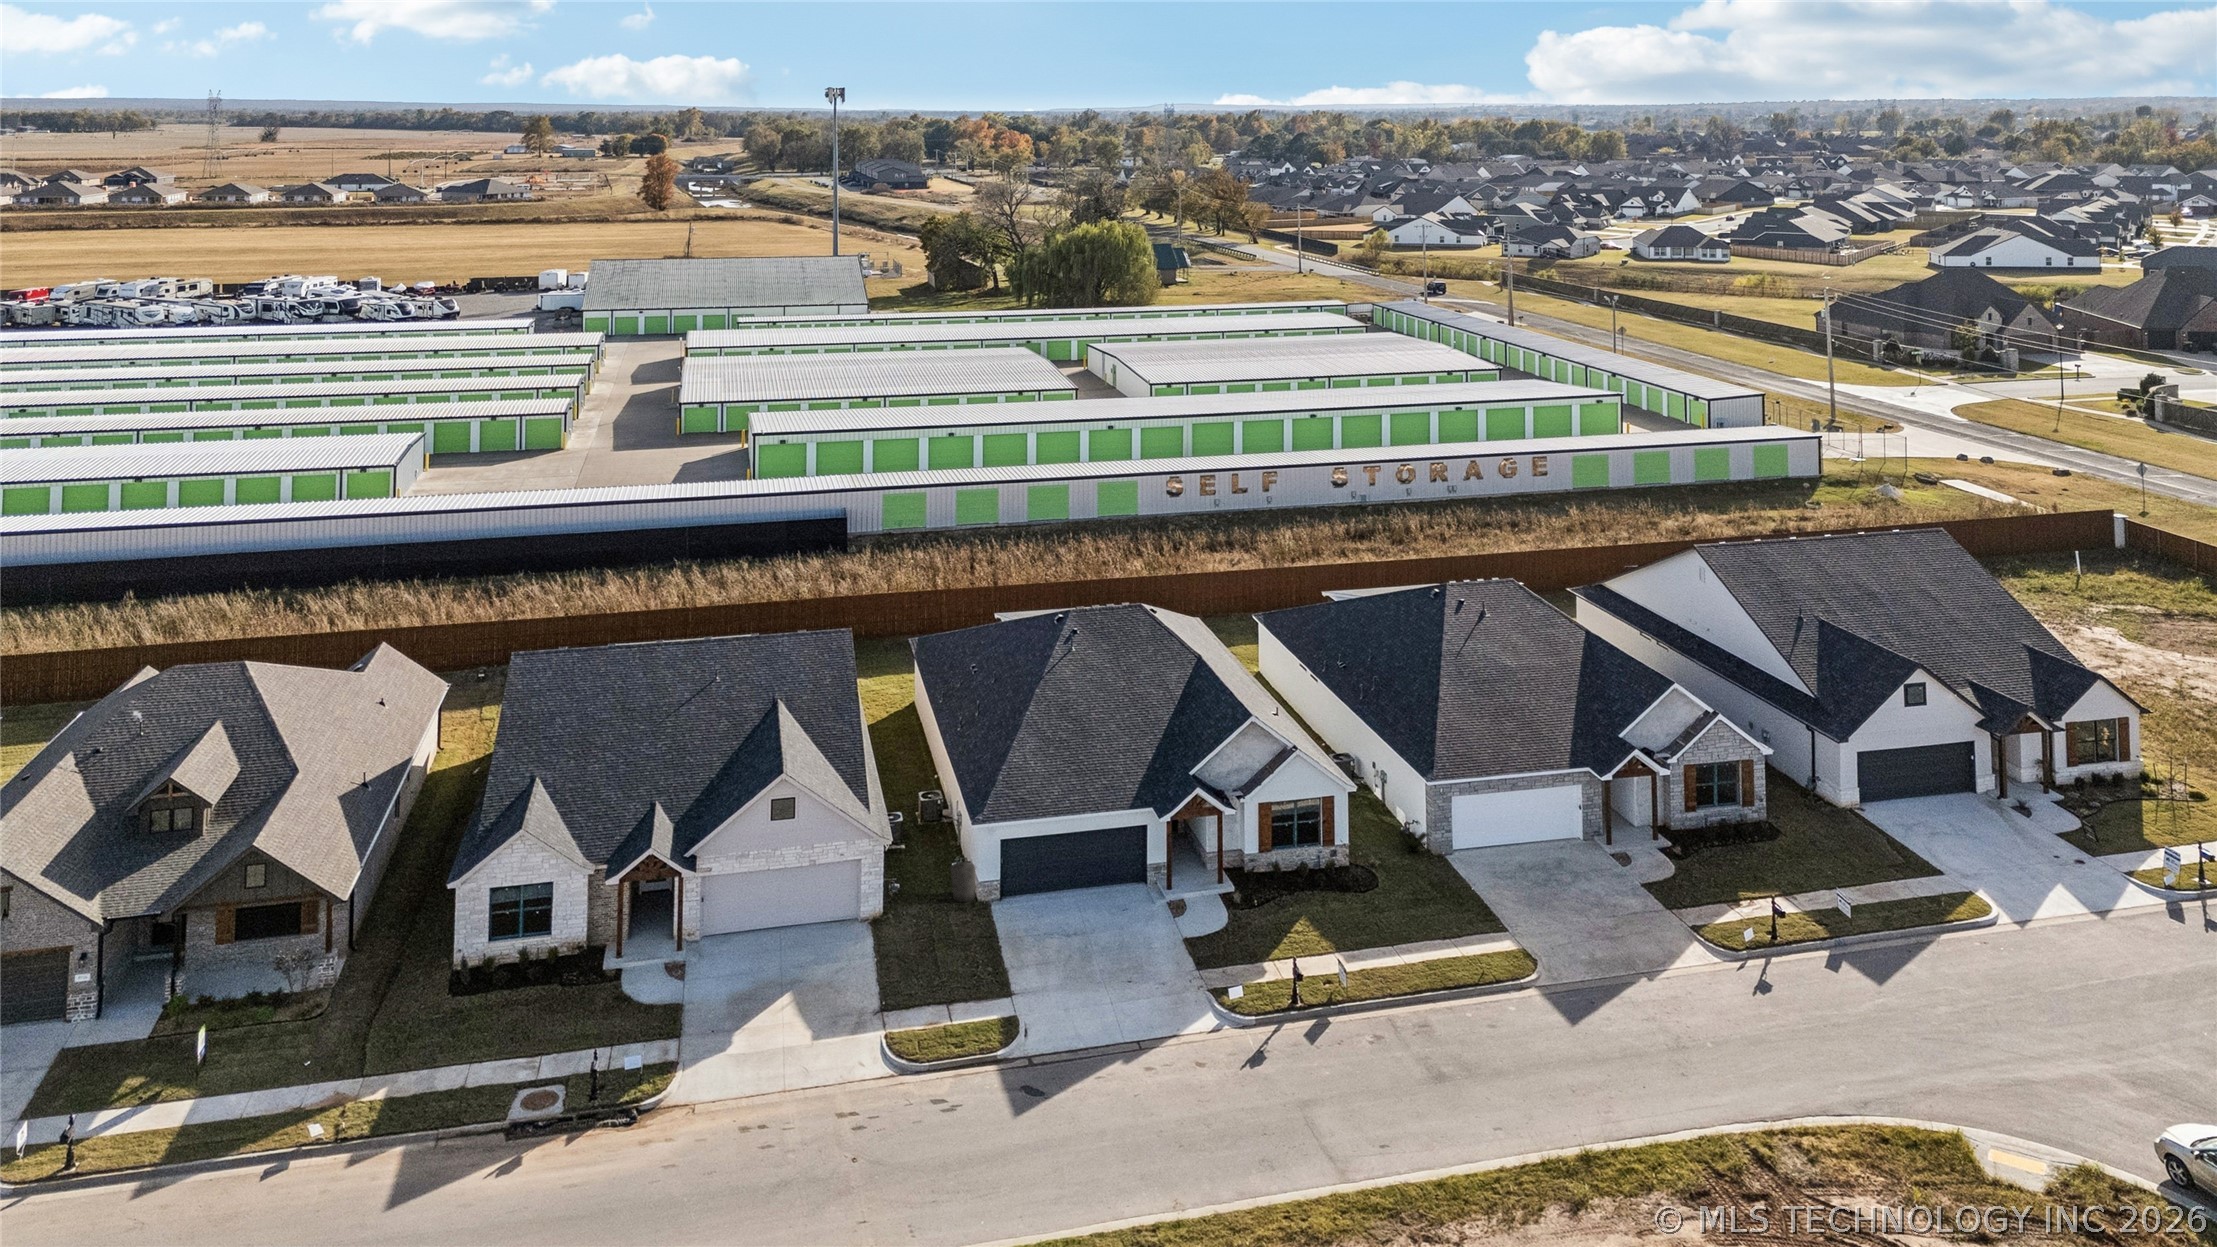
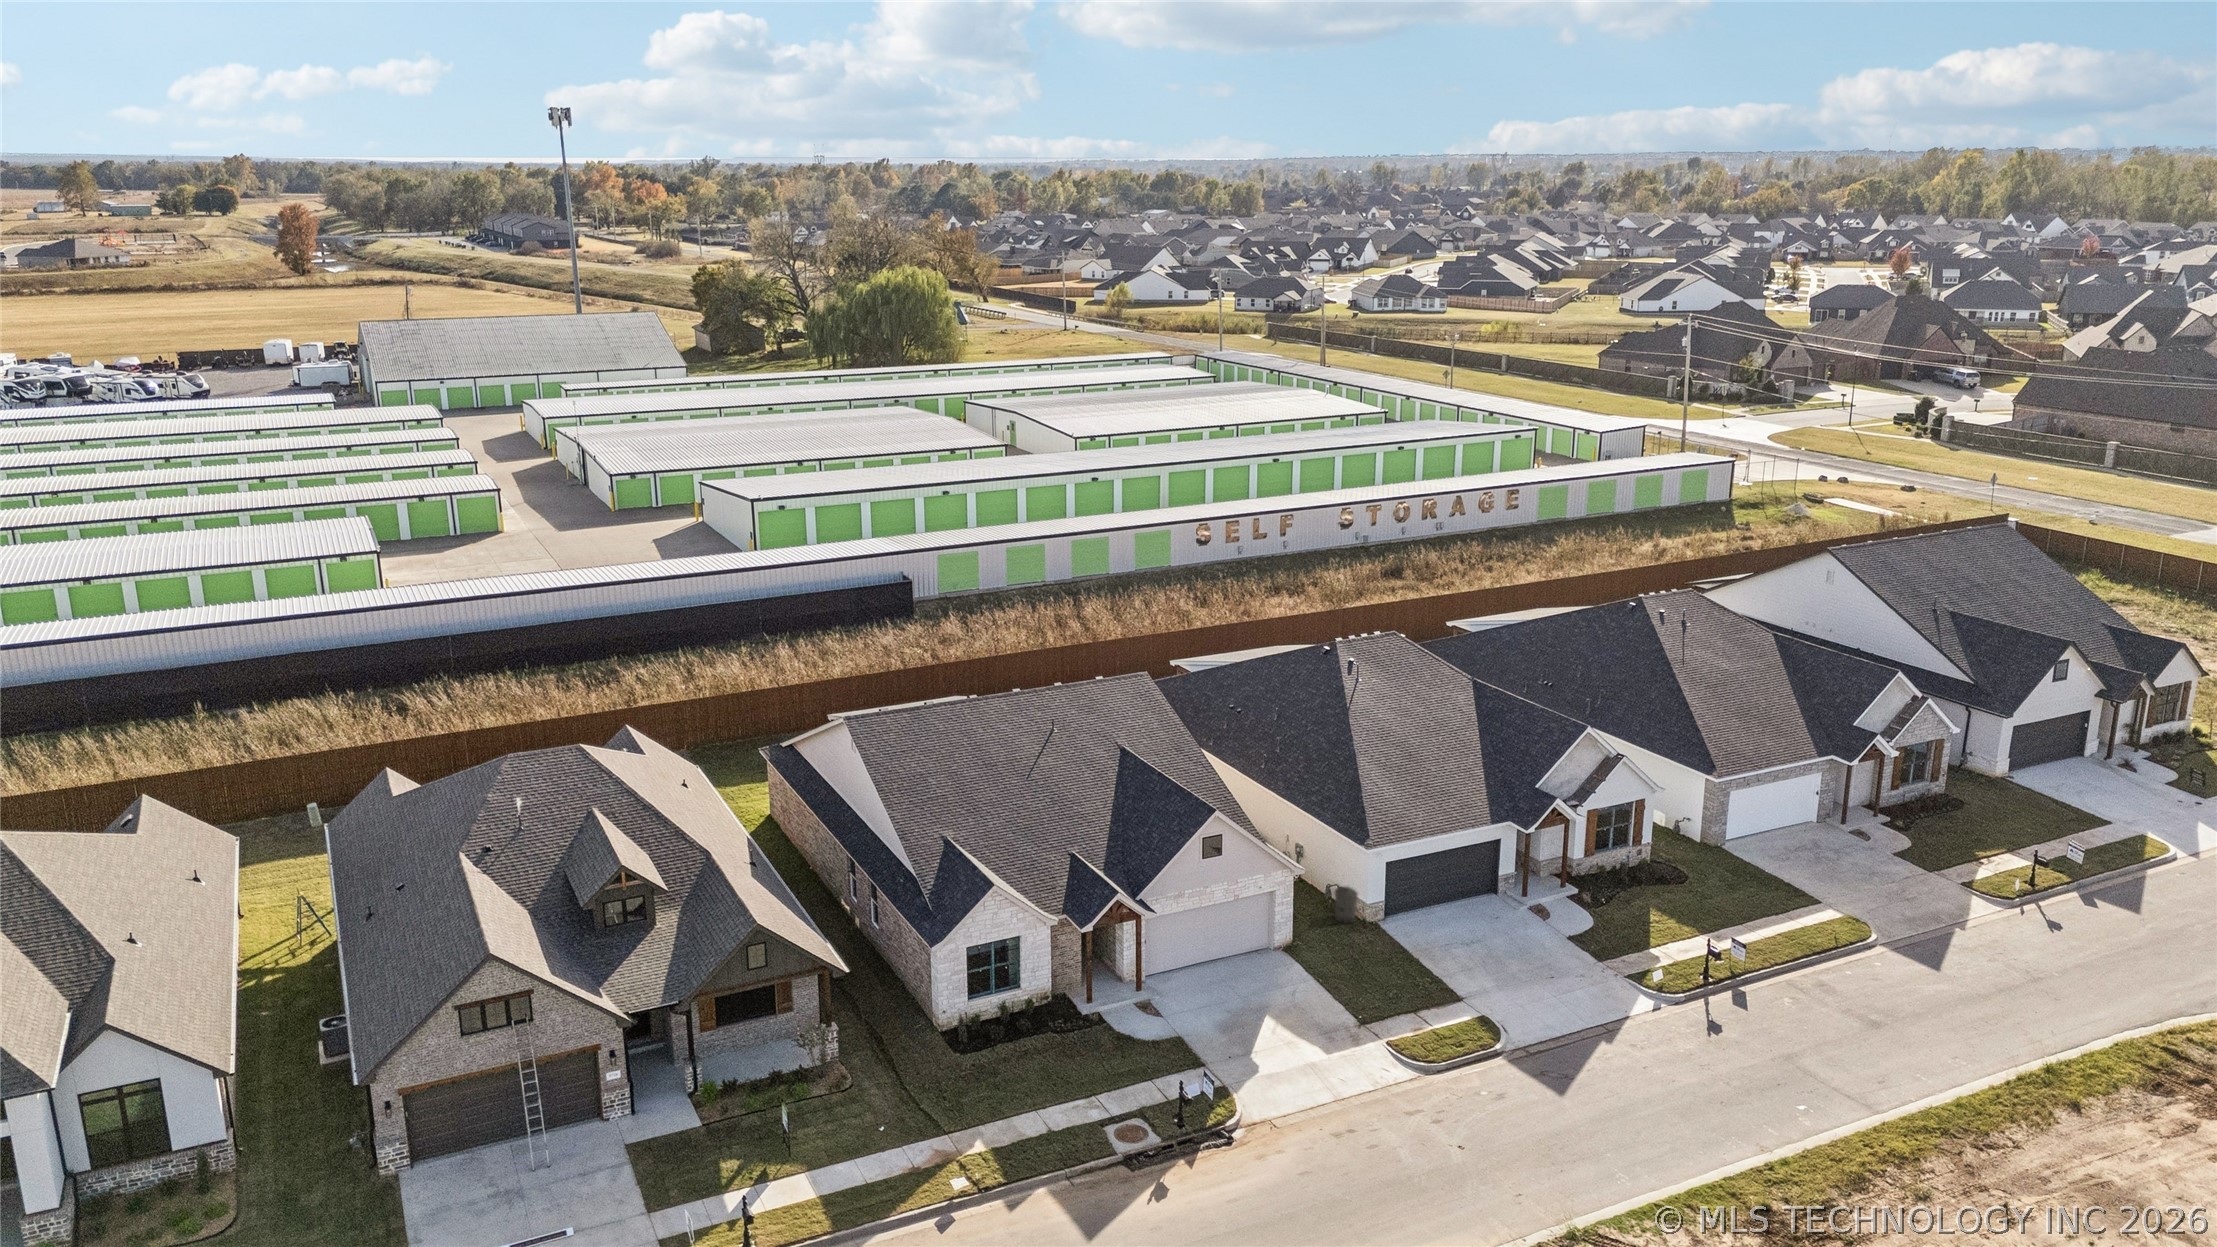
potted plant: present [1398,831,1428,852] -> none [1675,825,1707,844]

